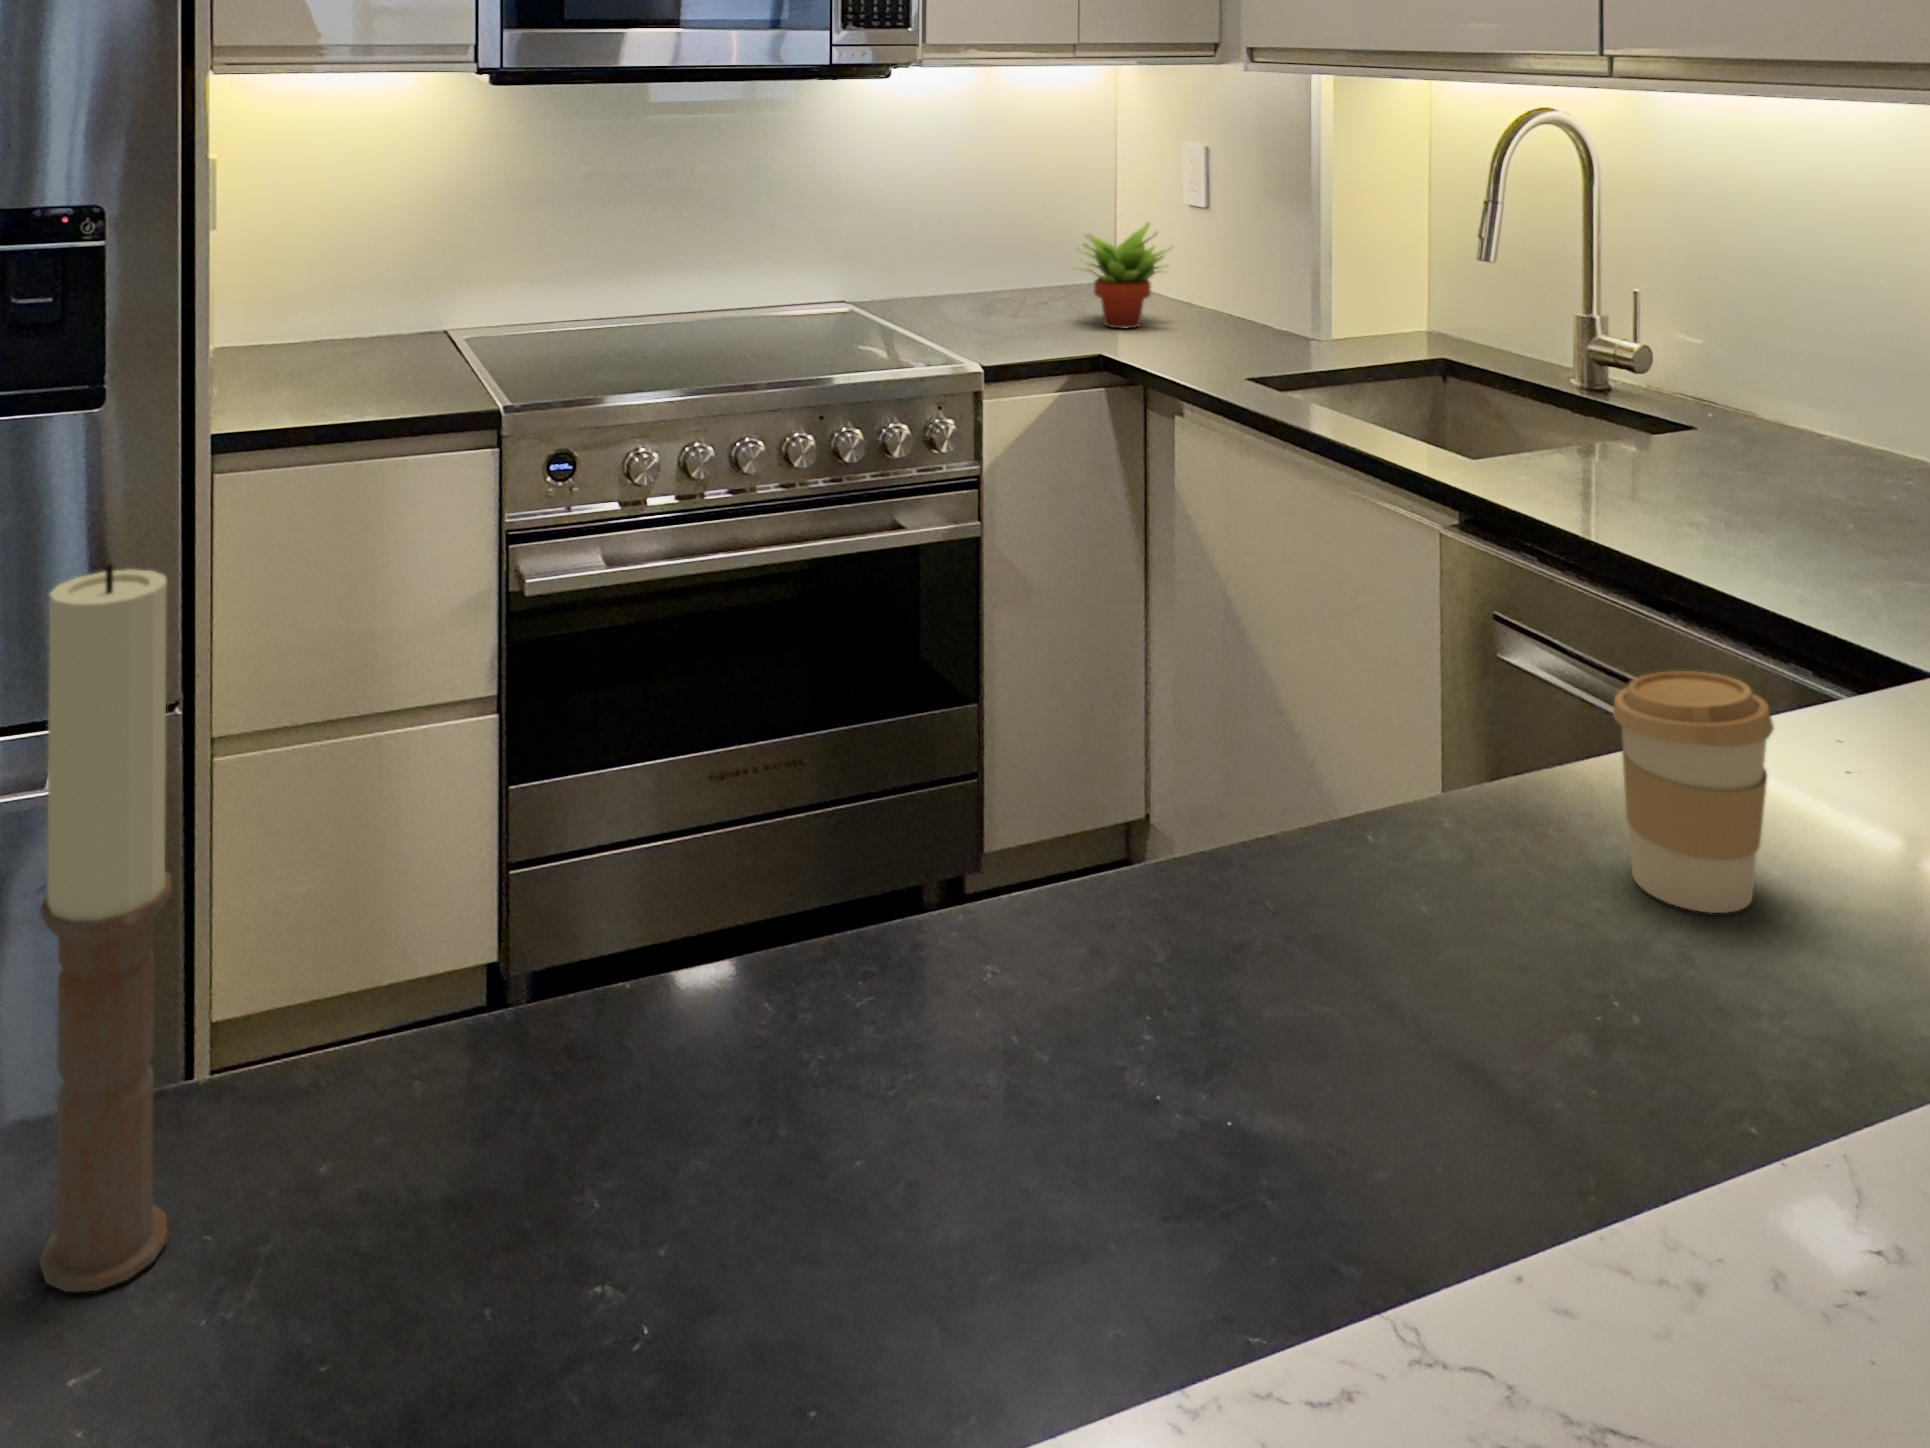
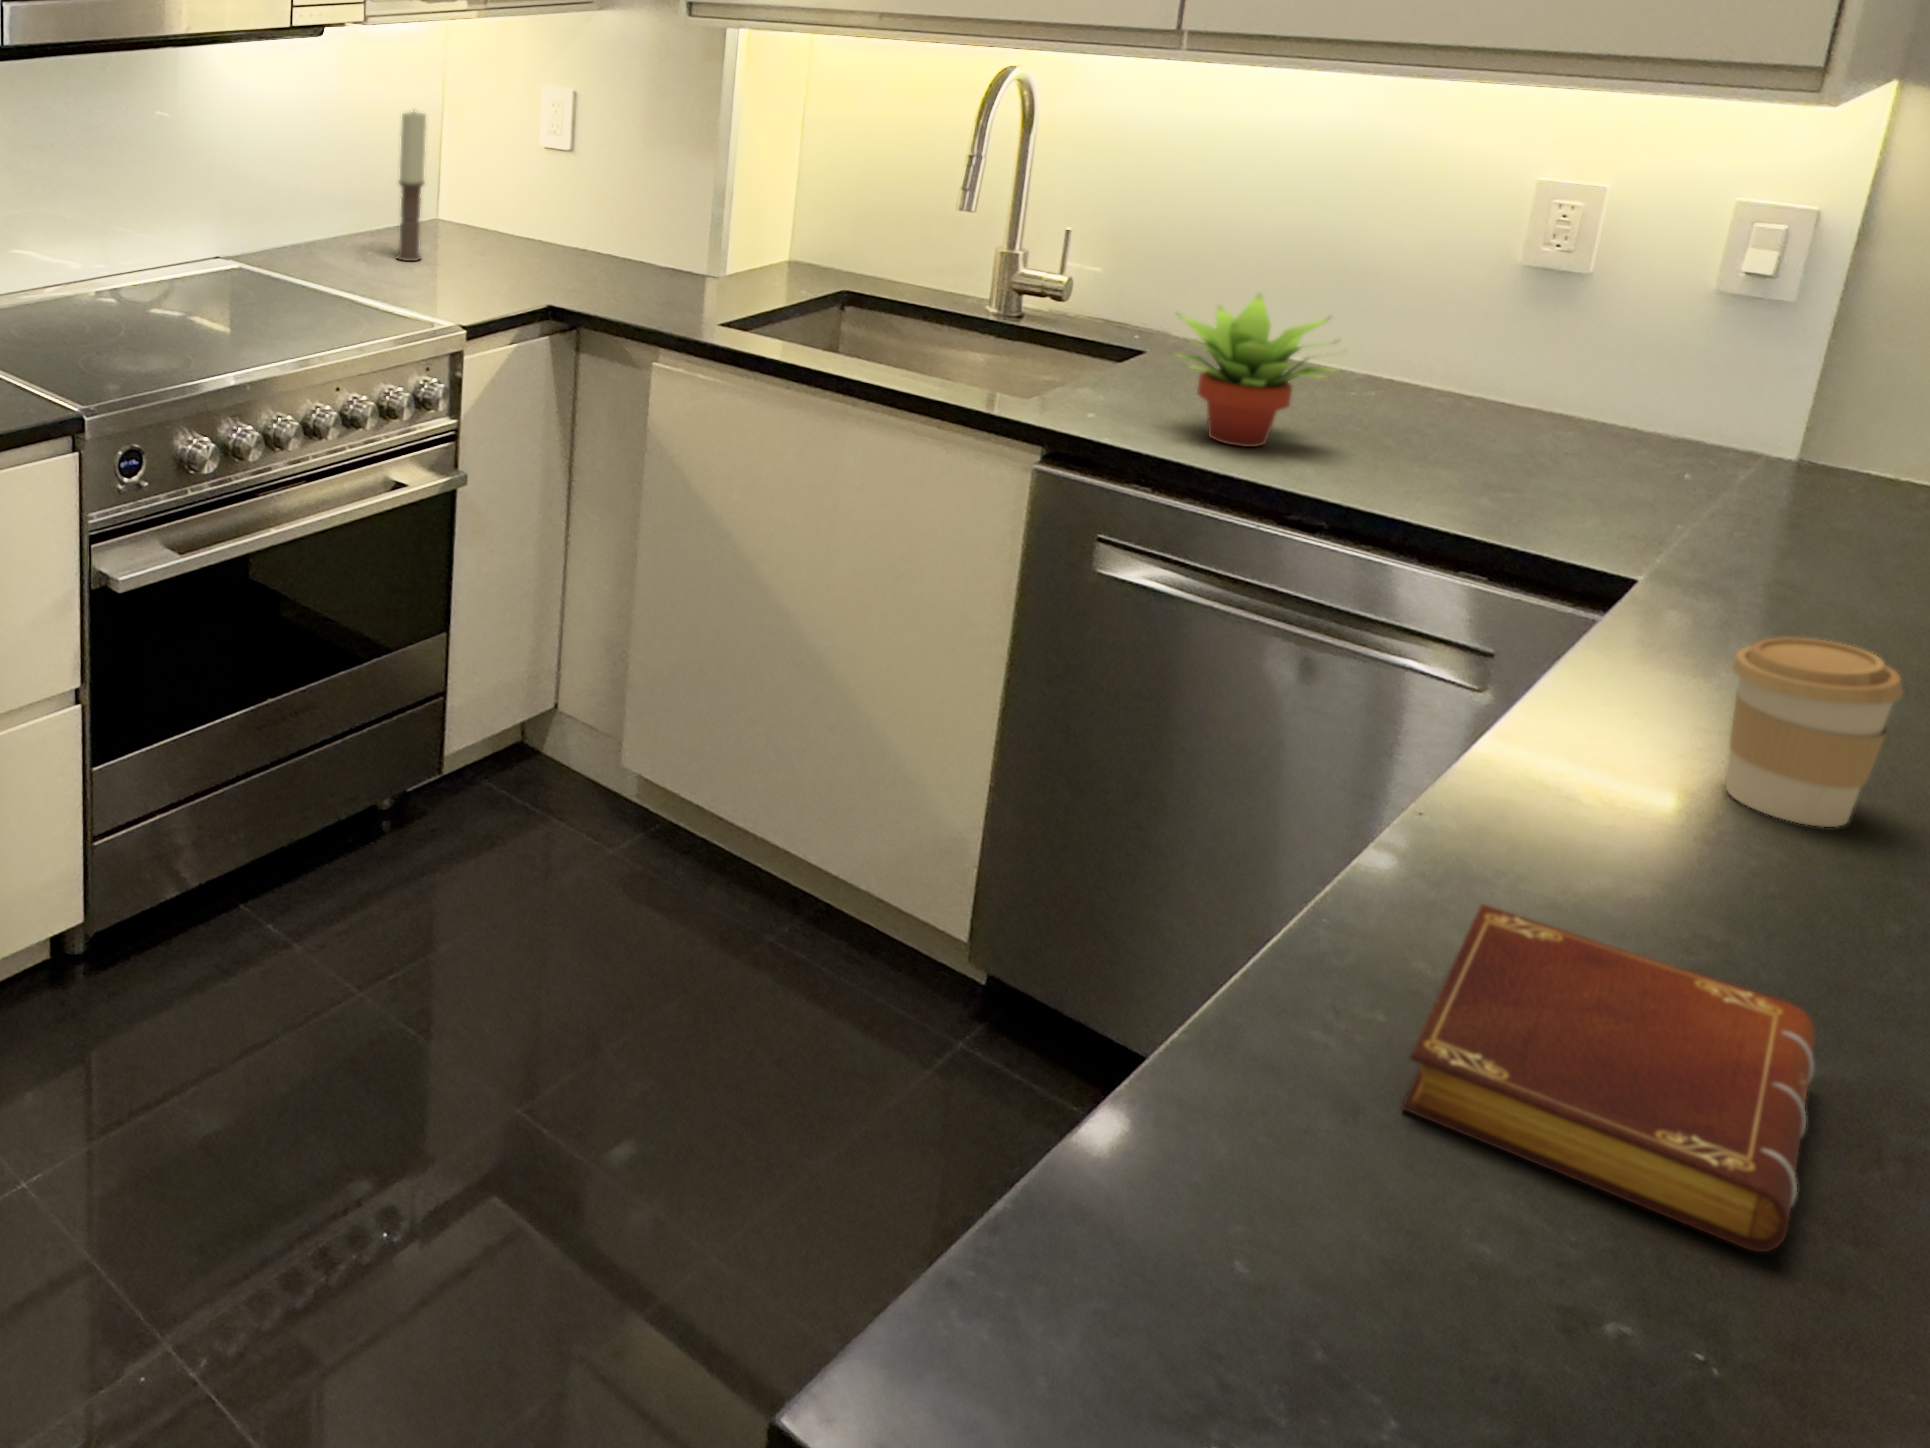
succulent plant: present [1077,223,1171,328] -> present [1172,294,1336,447]
candle: present [40,564,172,1292] -> present [397,112,426,261]
book: none [659,895,1171,1263] -> present [1402,905,1815,1252]

